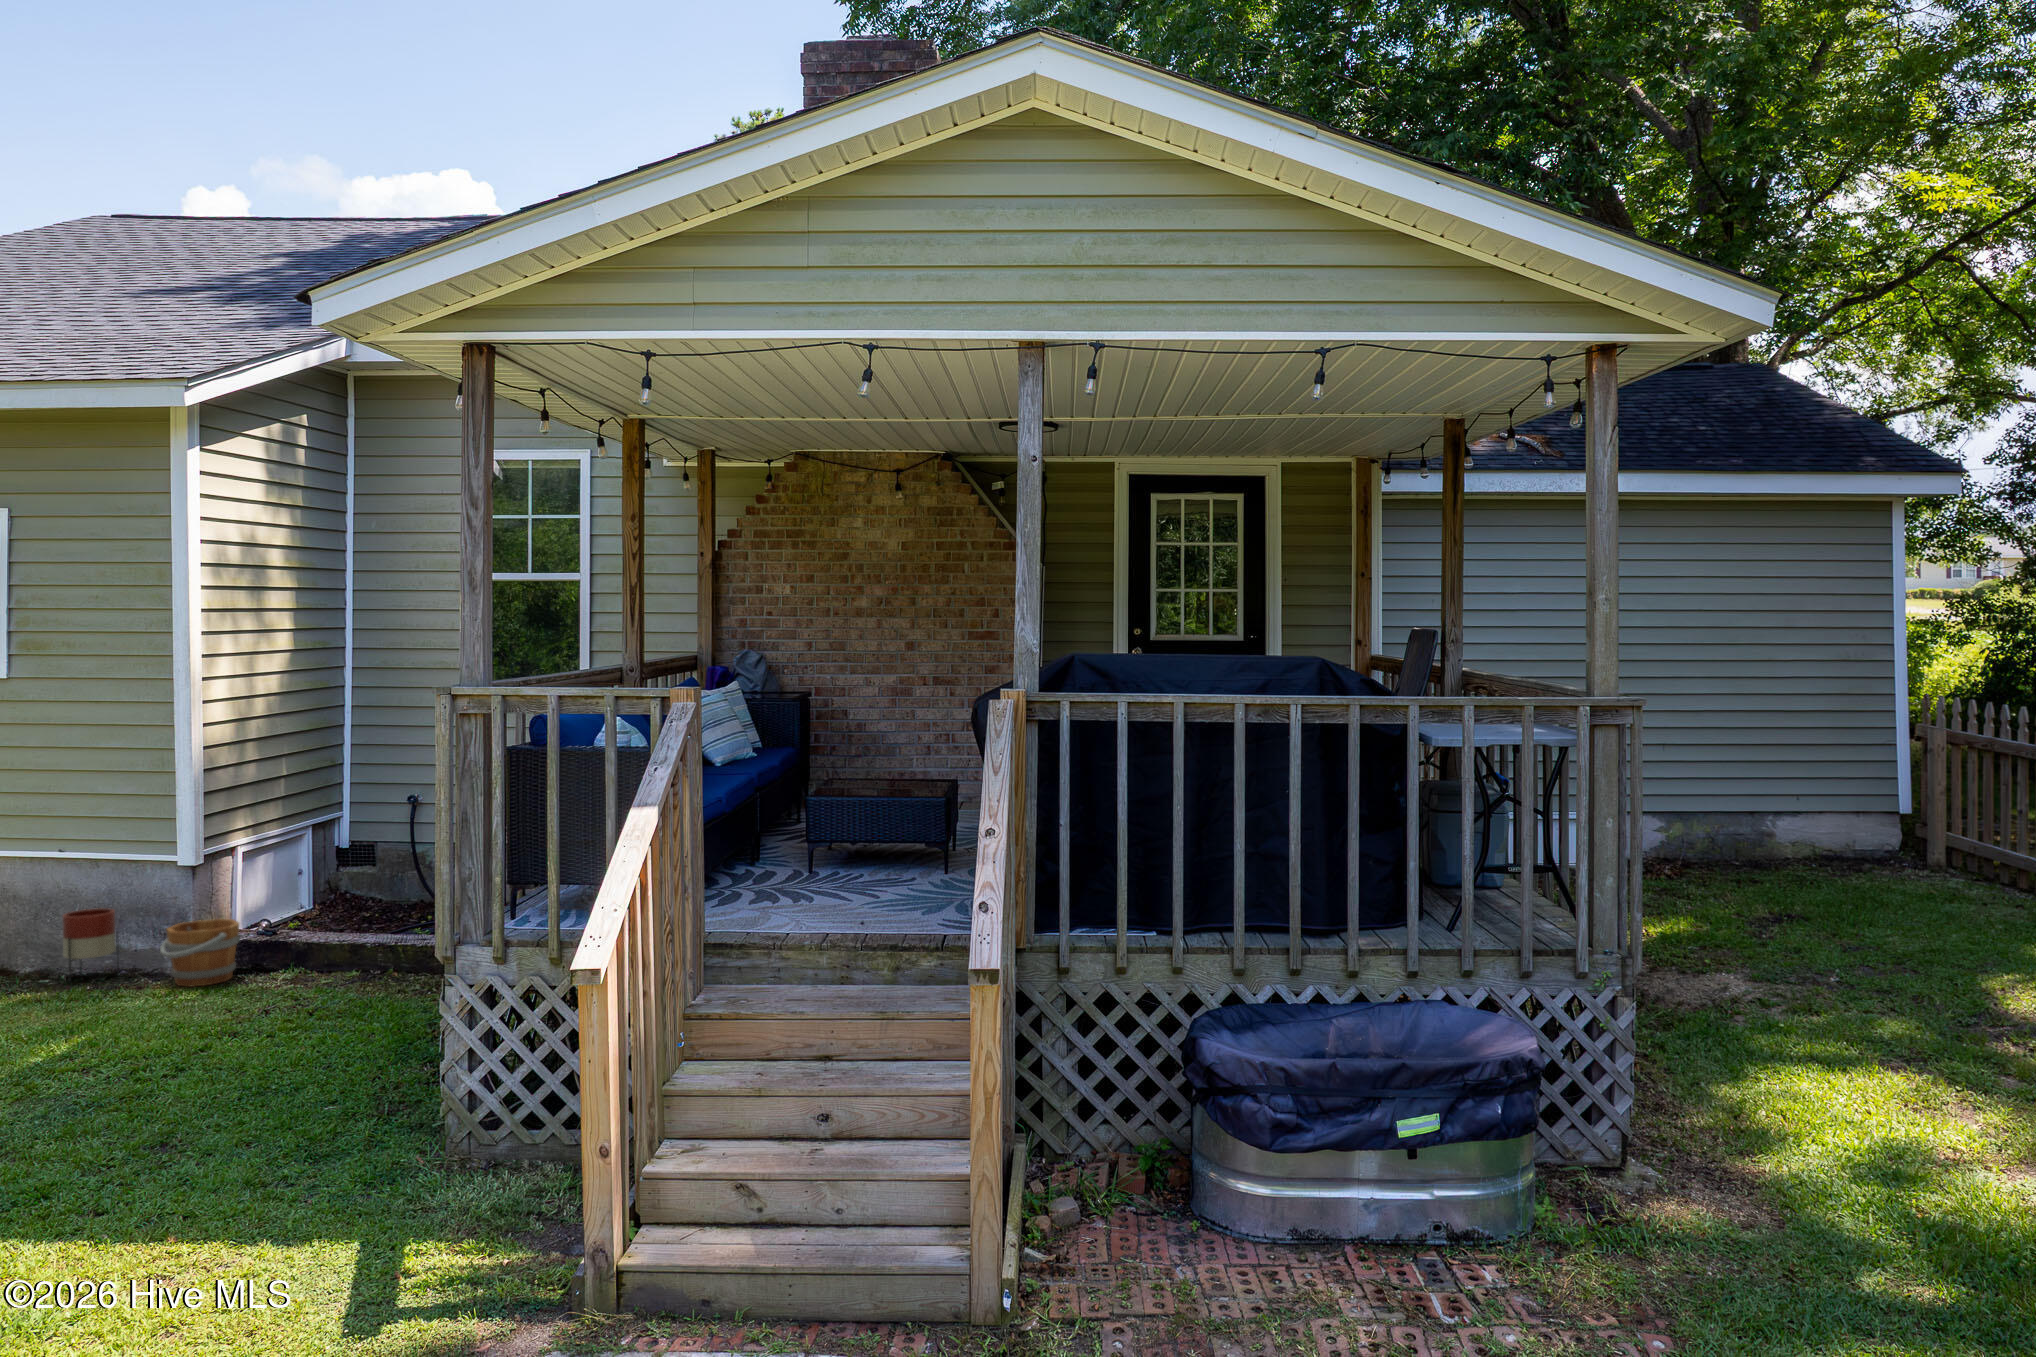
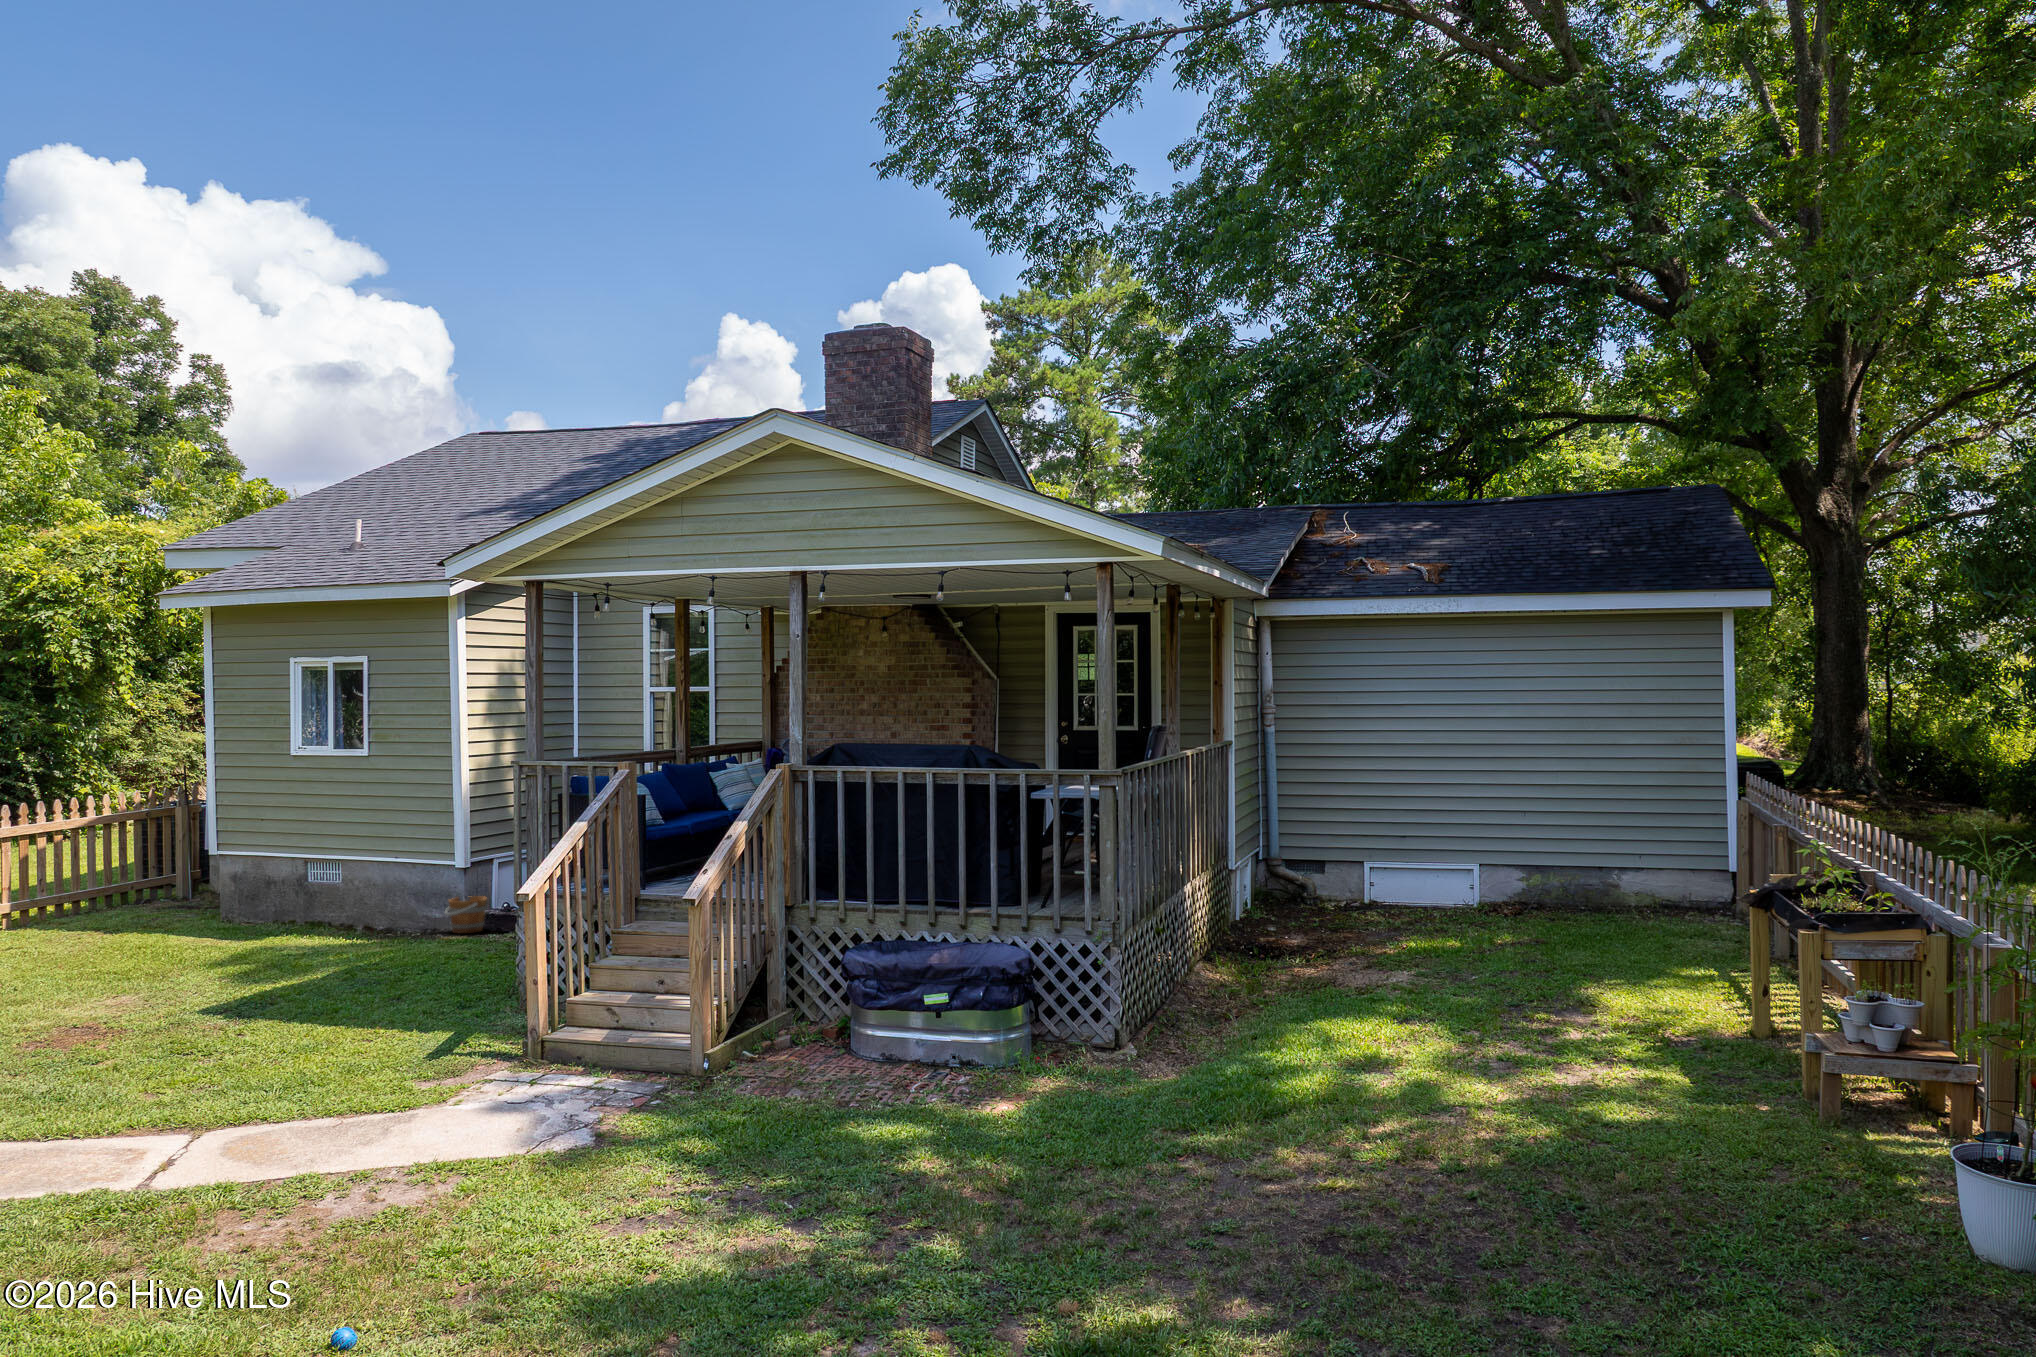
planter: present [62,908,119,983] -> none [399,888,427,929]

